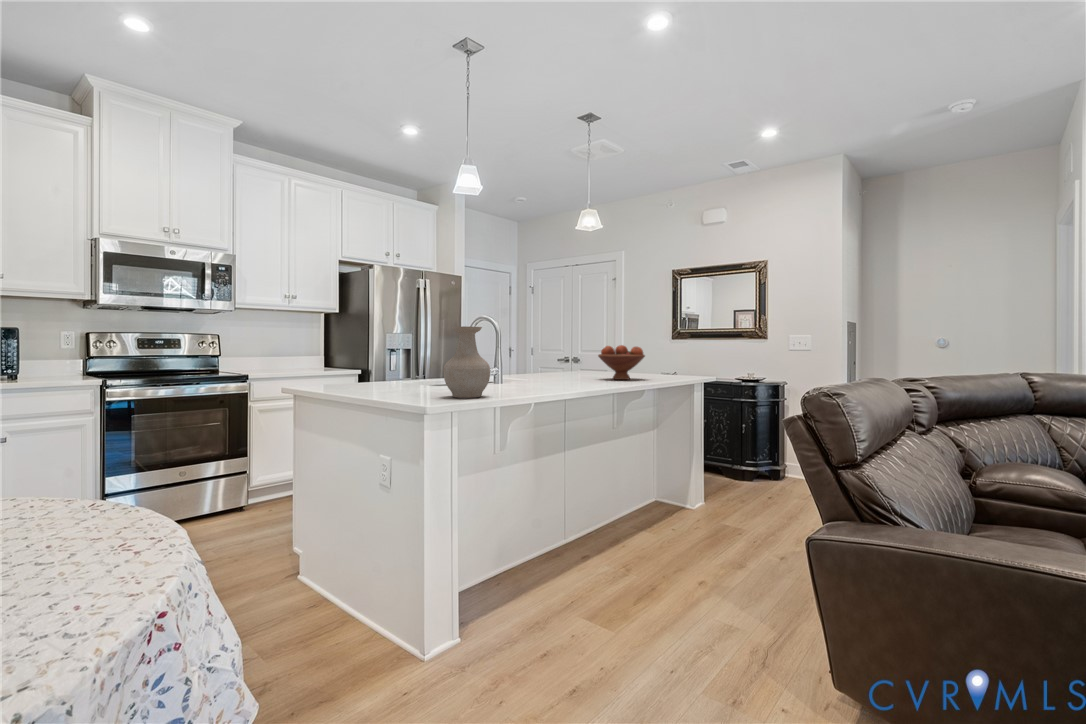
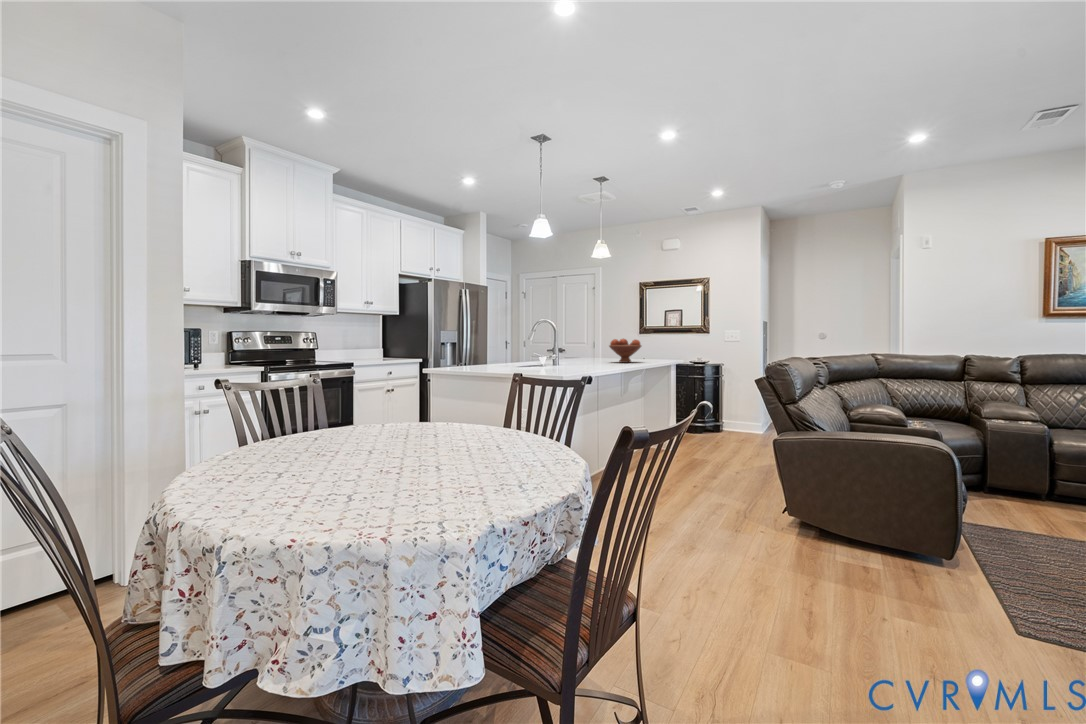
vase: present [444,326,490,398] -> none [544,328,573,373]

